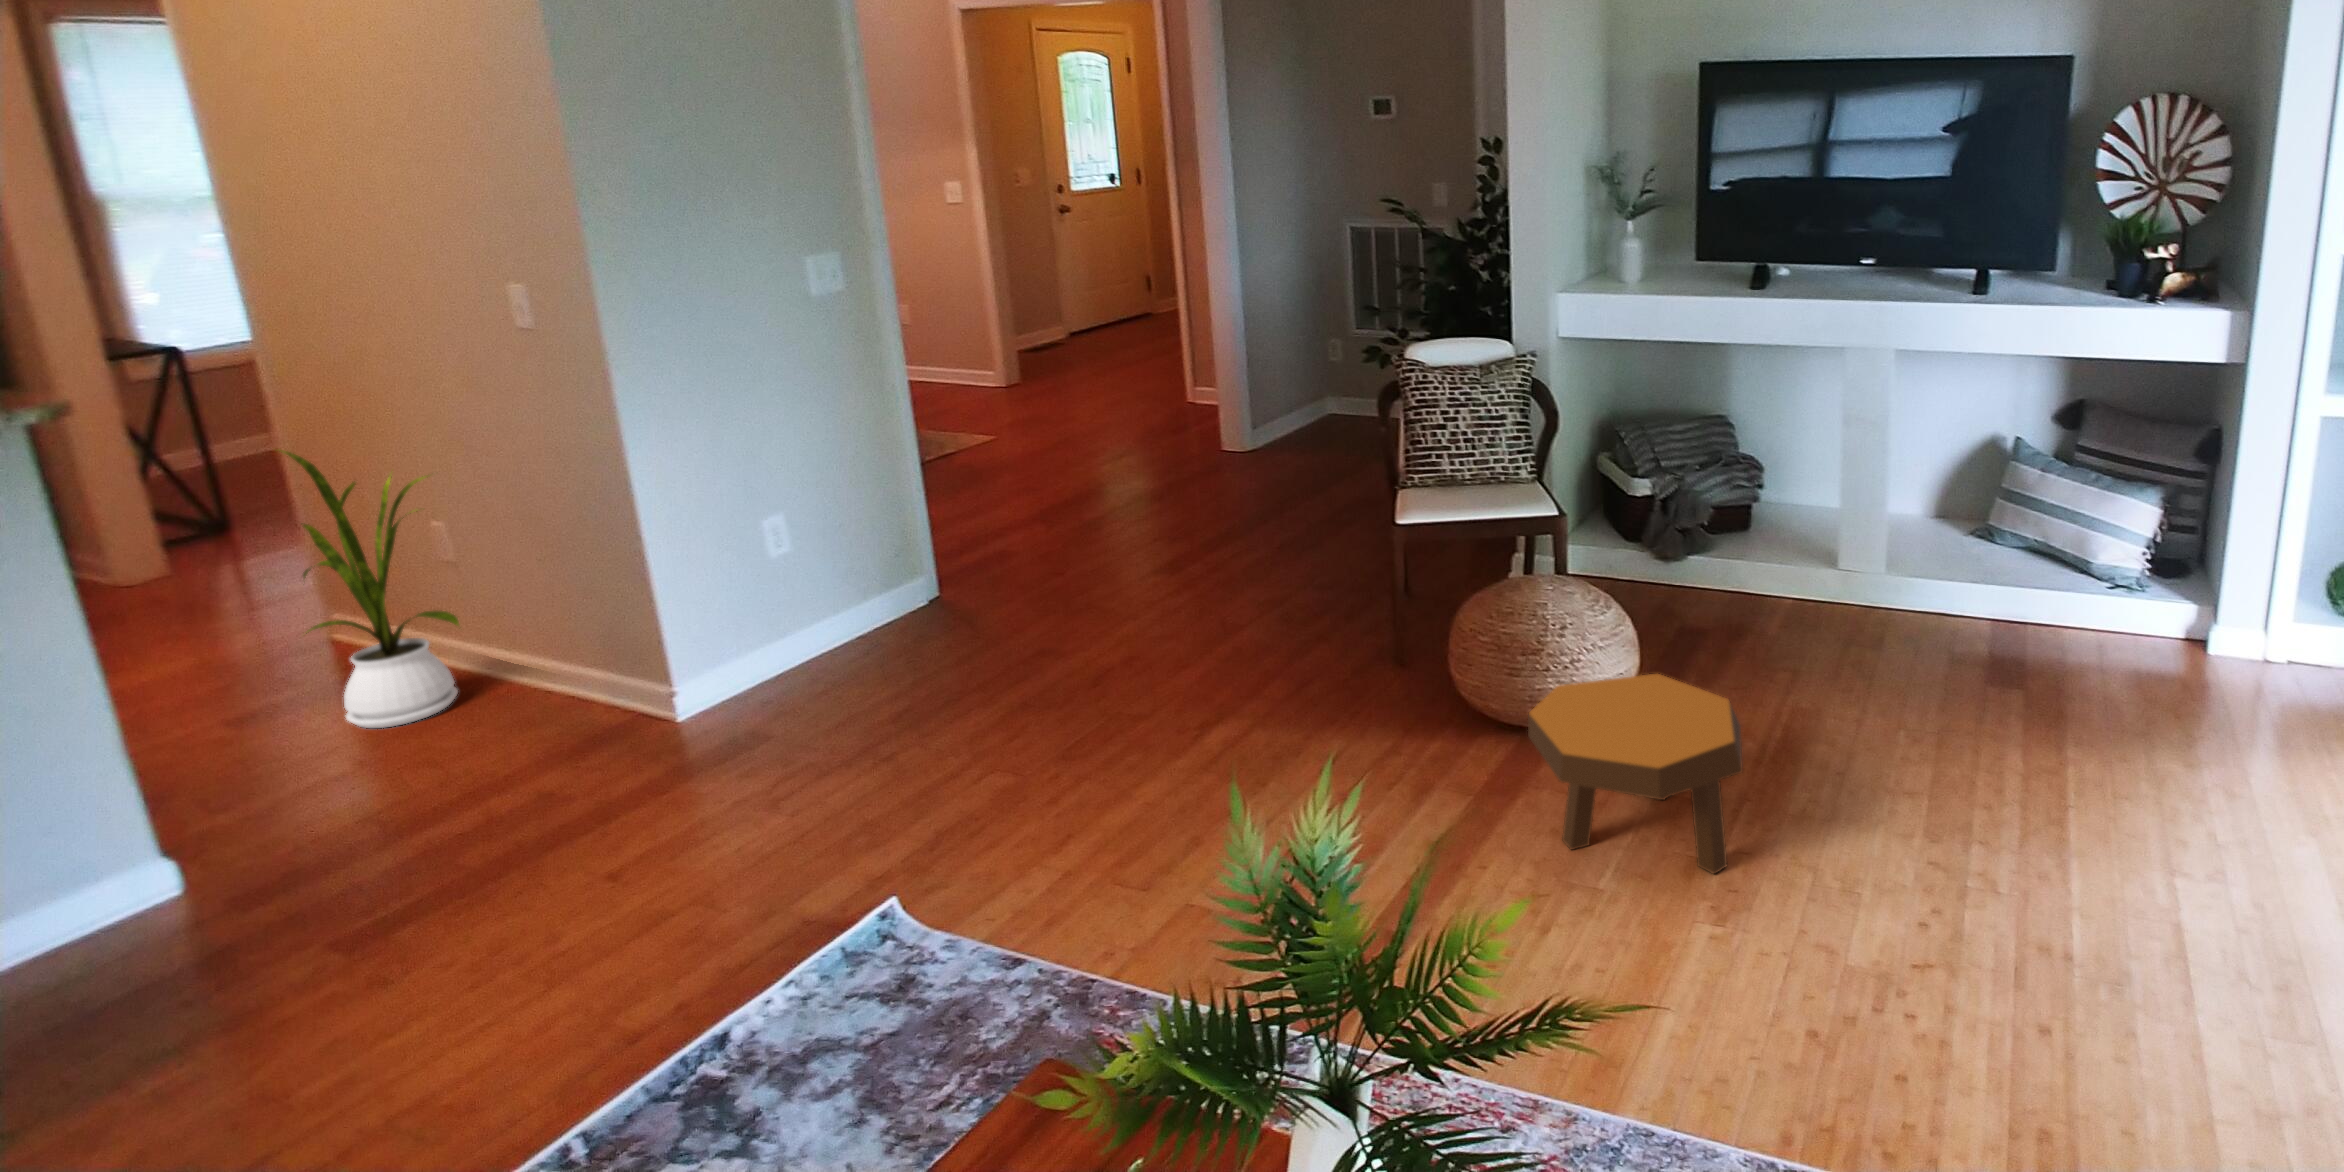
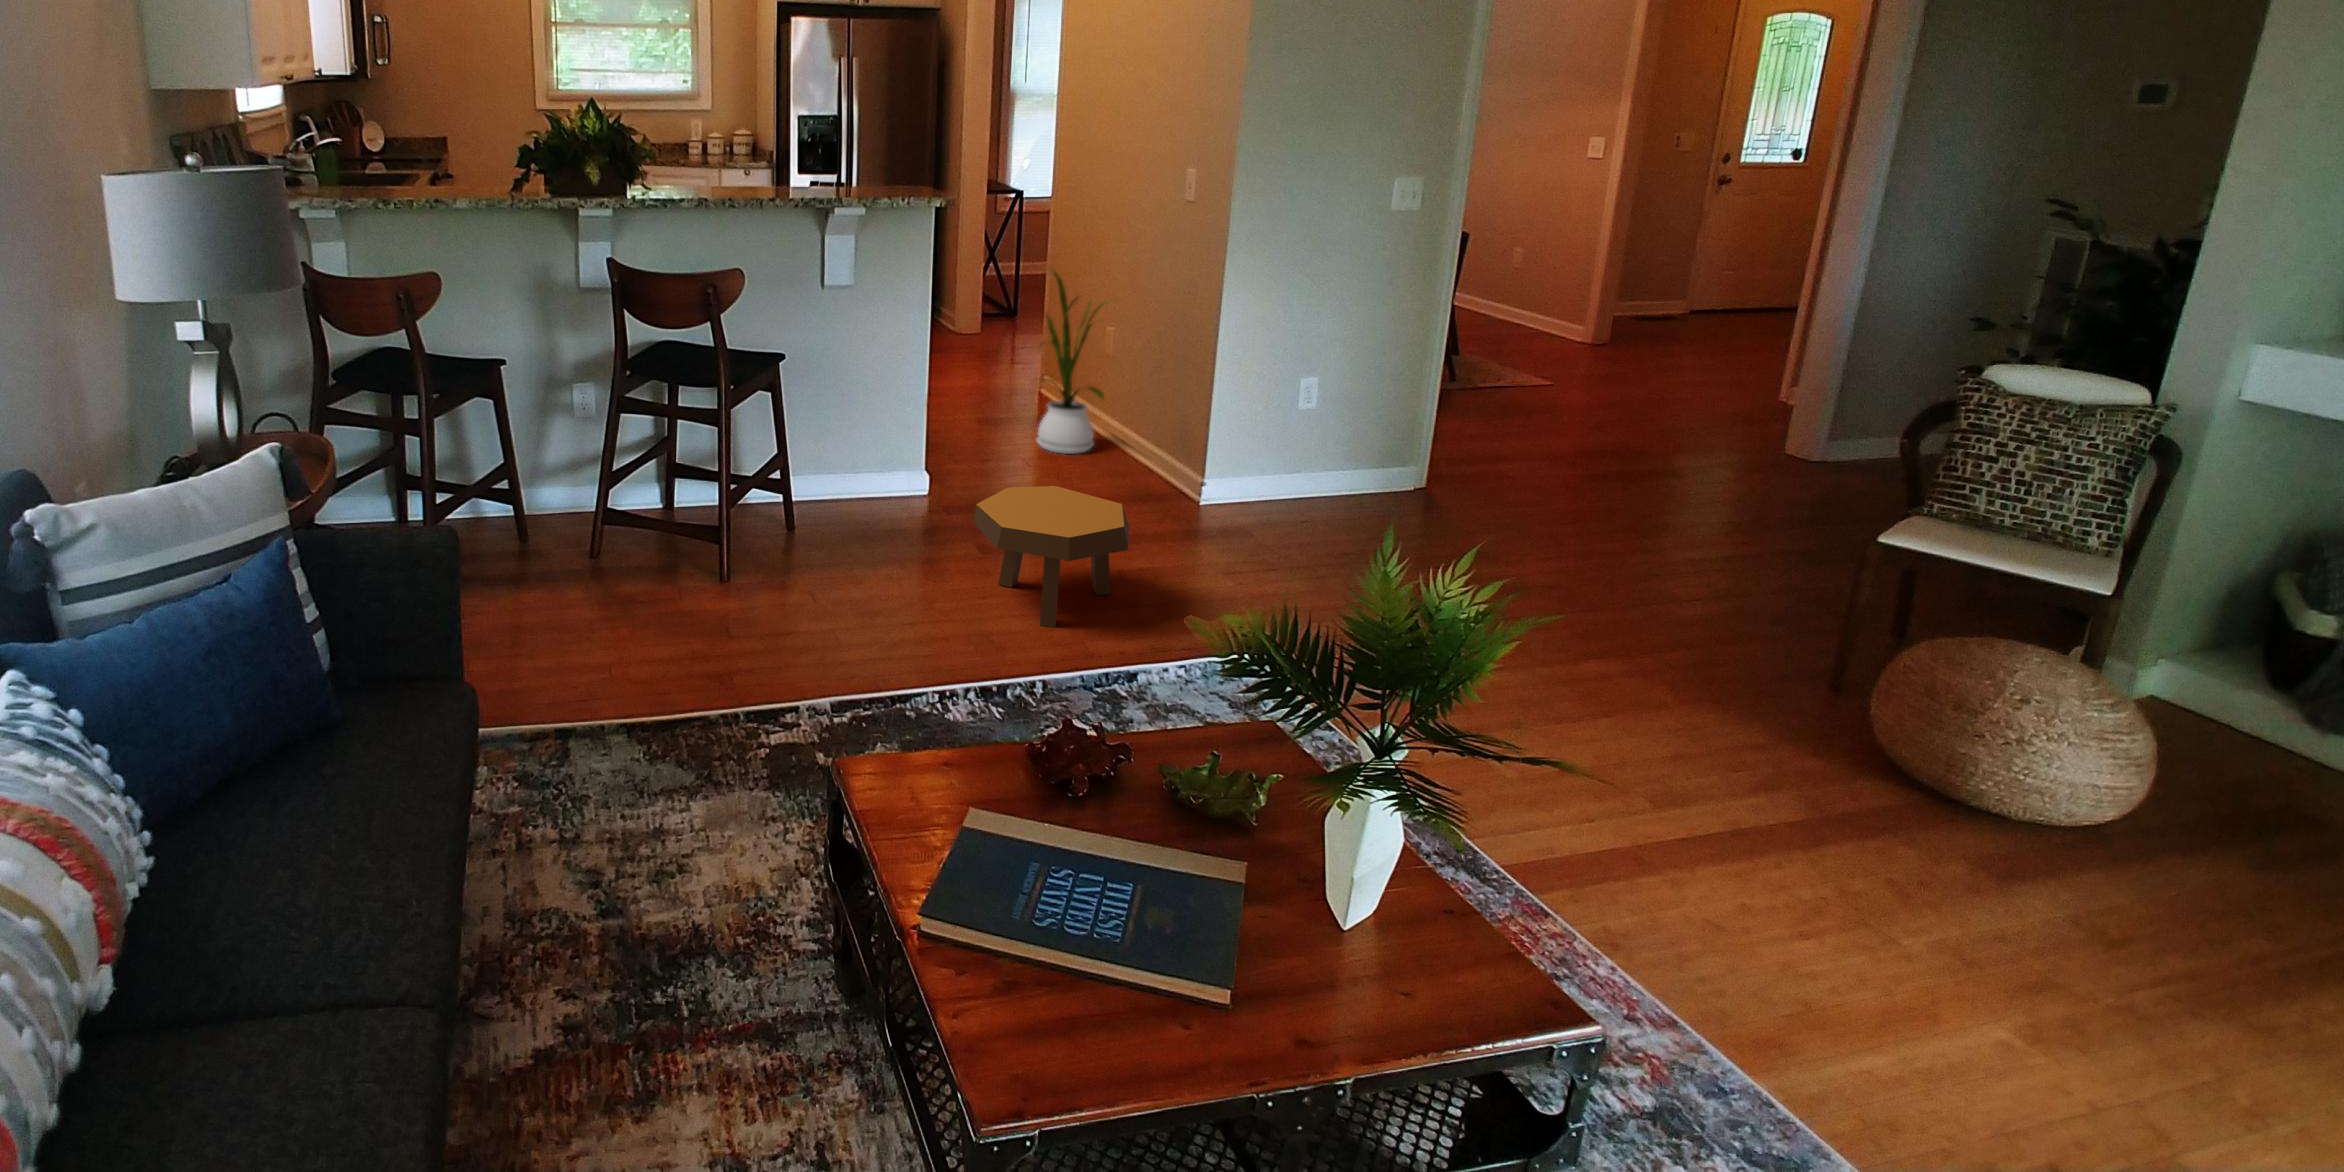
footstool: present [1528,674,1743,874] -> present [974,486,1129,627]

